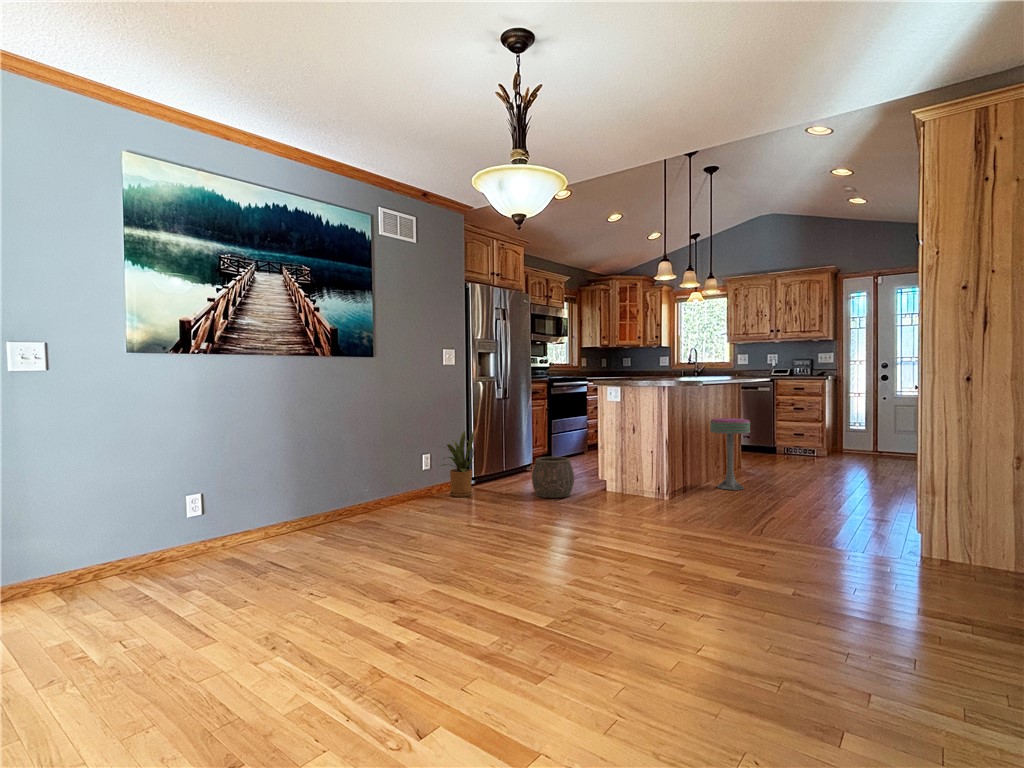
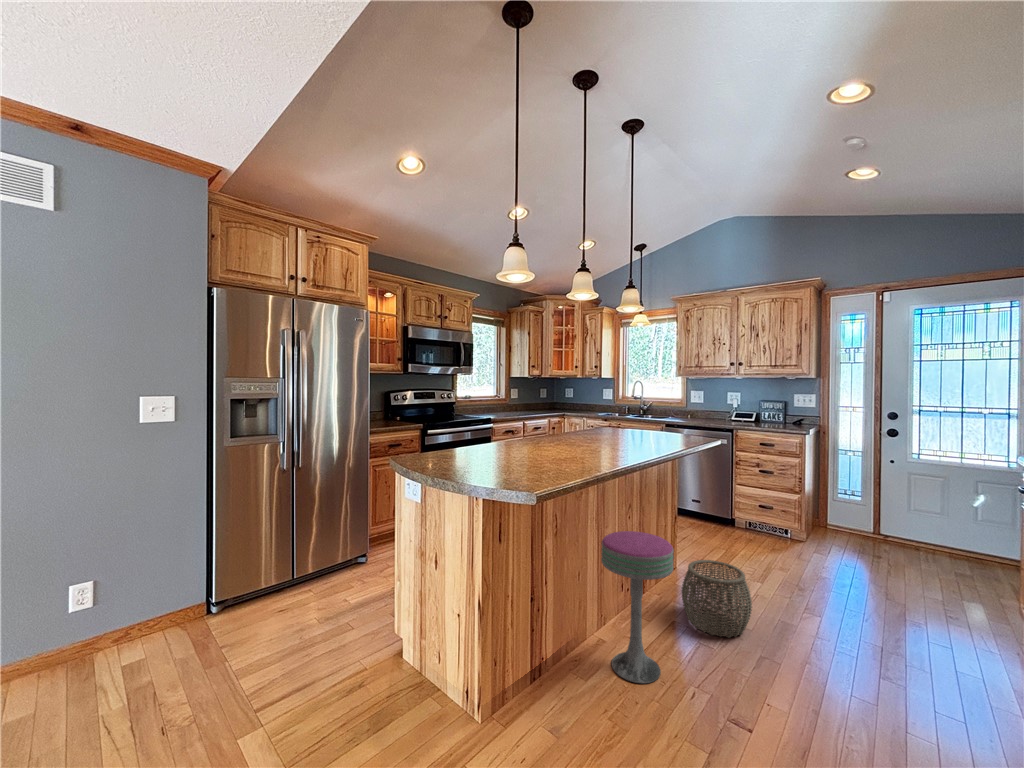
house plant: present [441,431,474,497] -> none [49,543,186,684]
woven basket: present [532,457,574,498] -> present [682,560,752,638]

